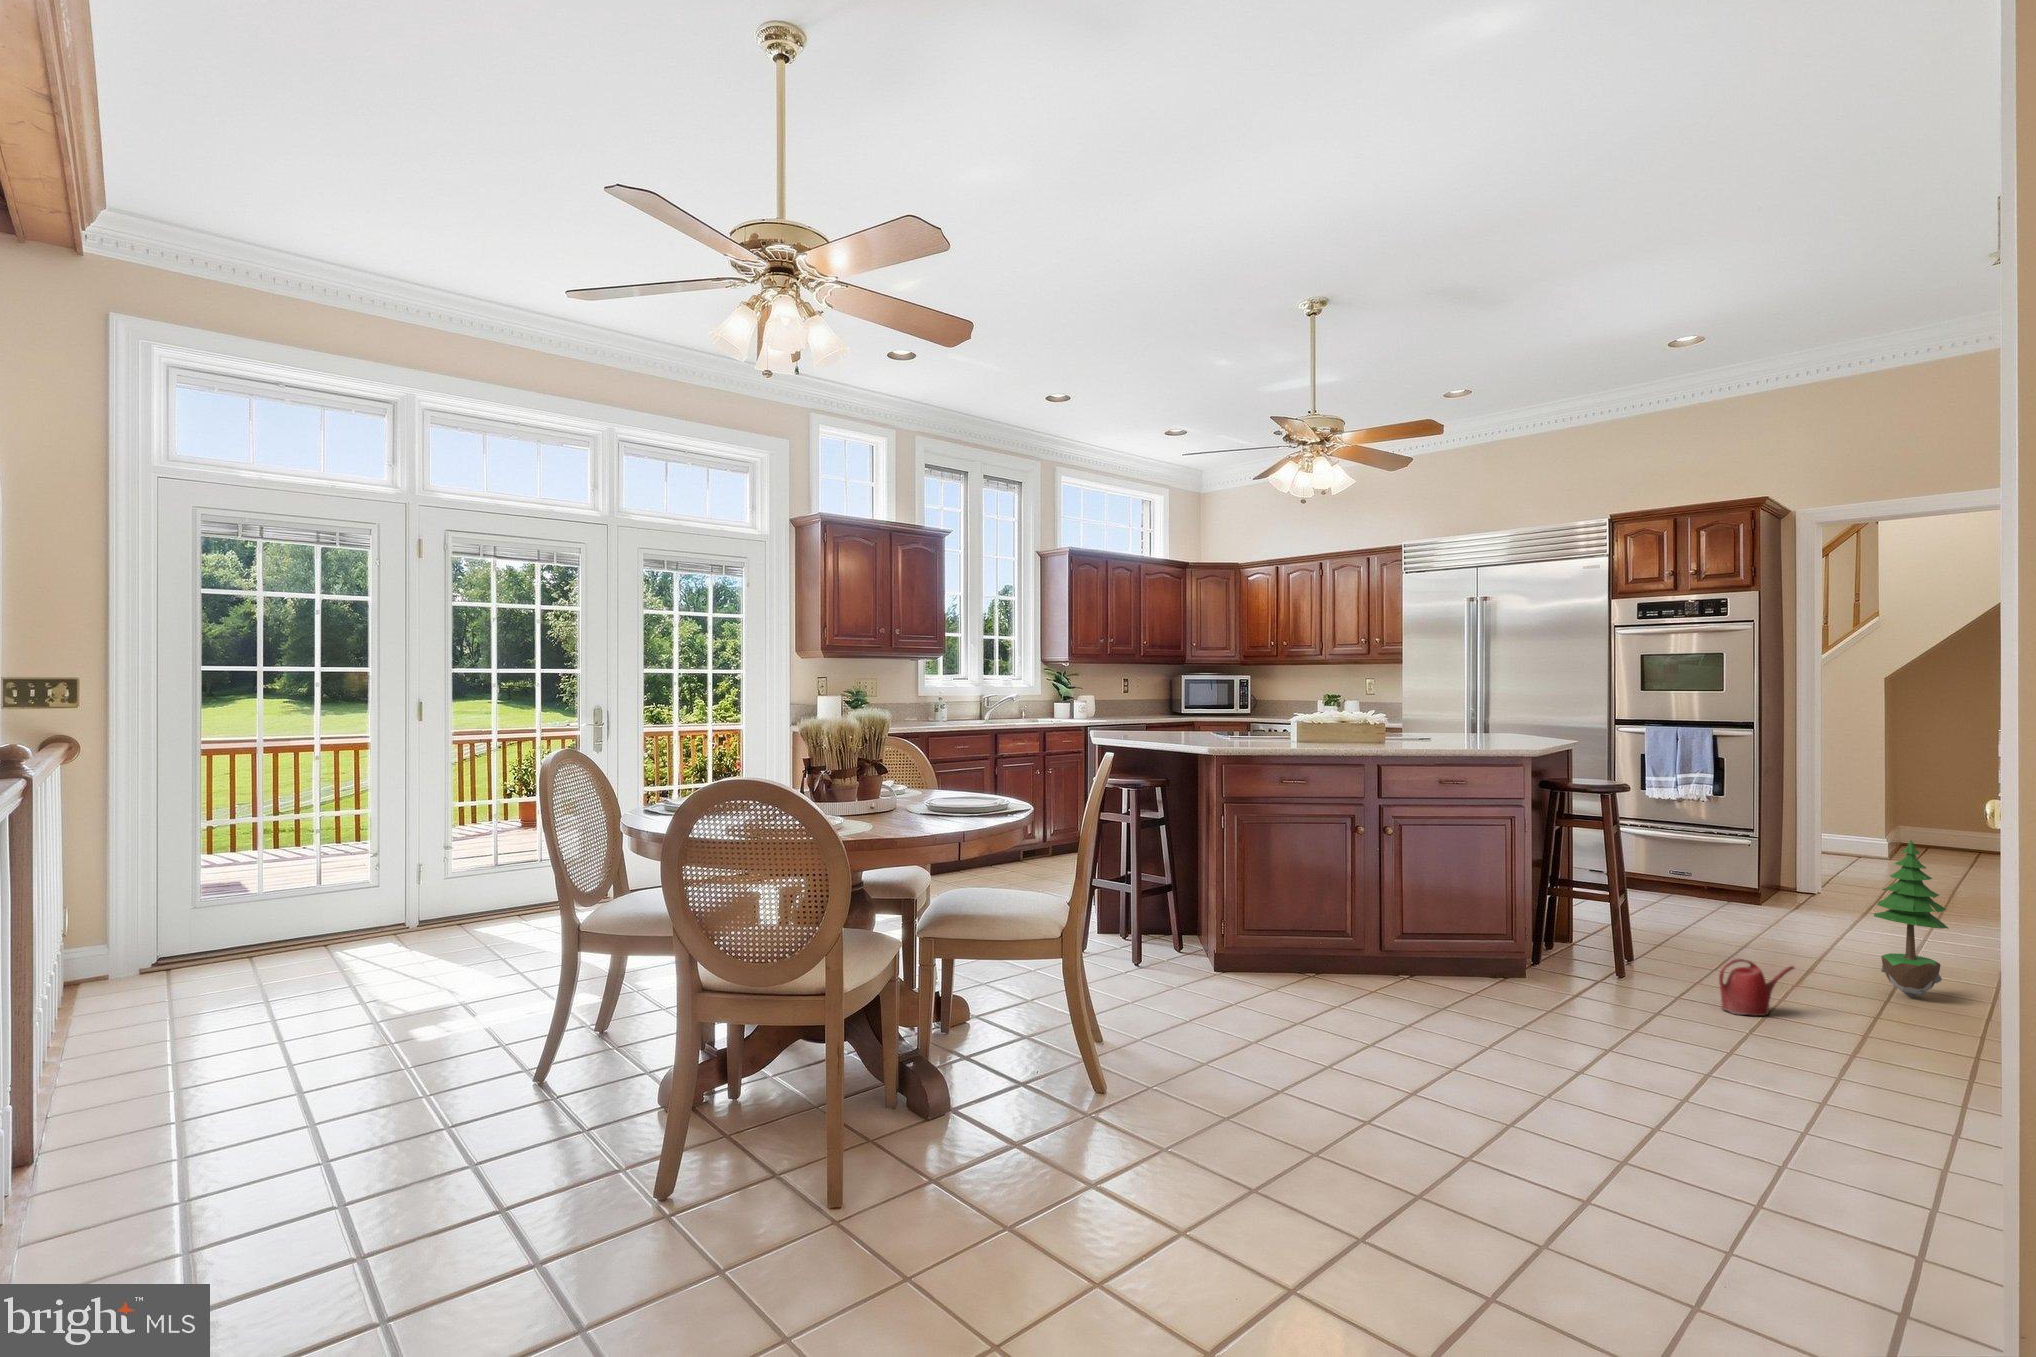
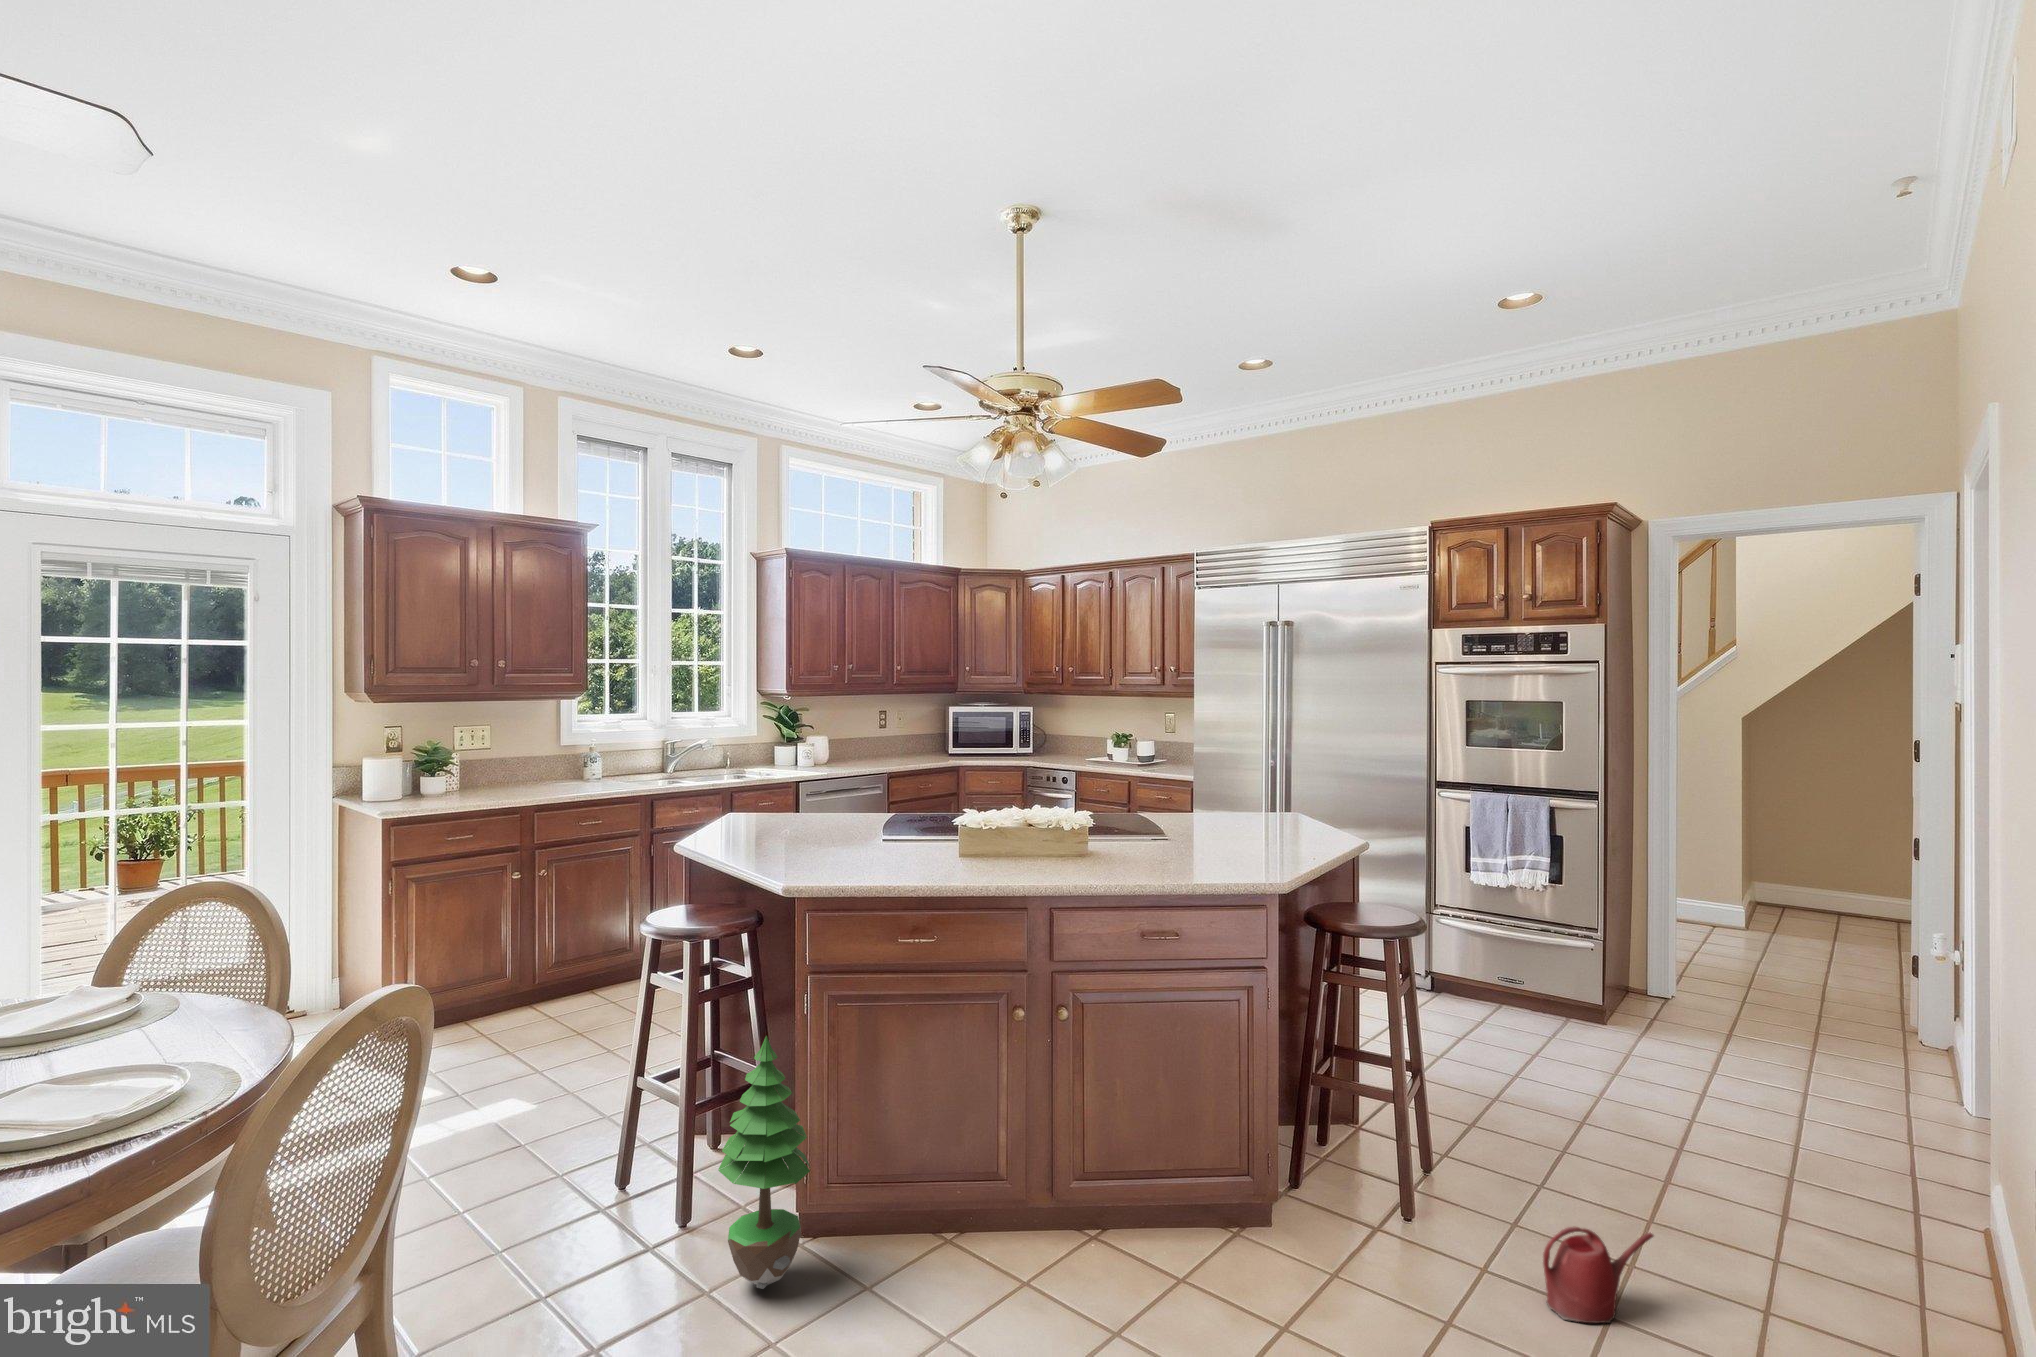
potted tree: present [1874,840,1949,997] -> present [718,1036,810,1289]

